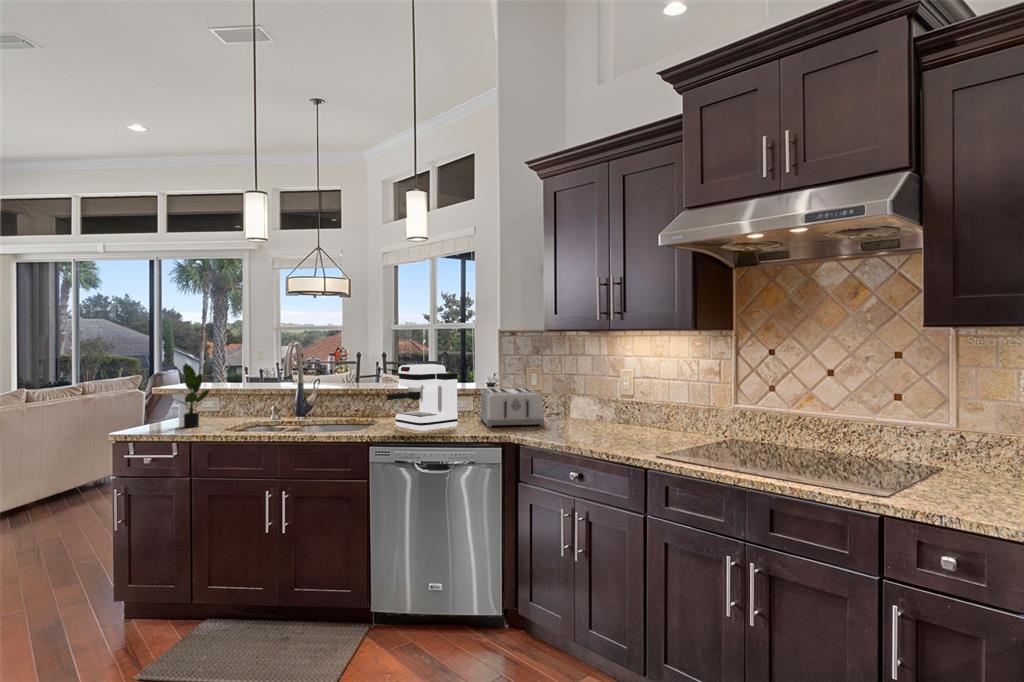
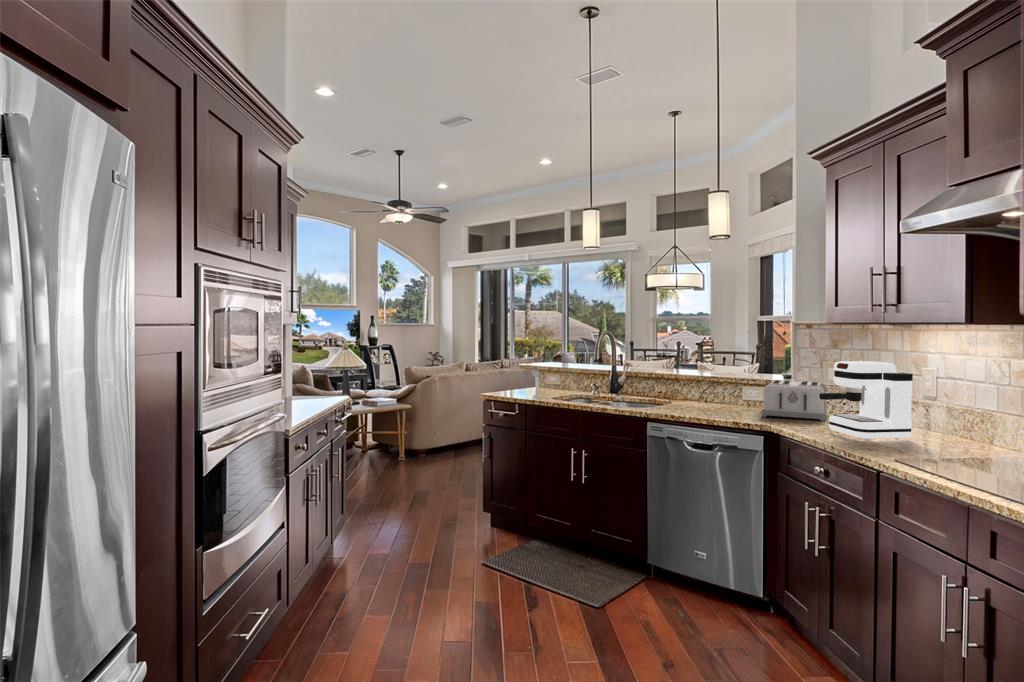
potted plant: present [178,363,209,427] -> none [523,346,548,395]
coffee maker: present [387,364,458,432] -> present [819,361,913,440]

